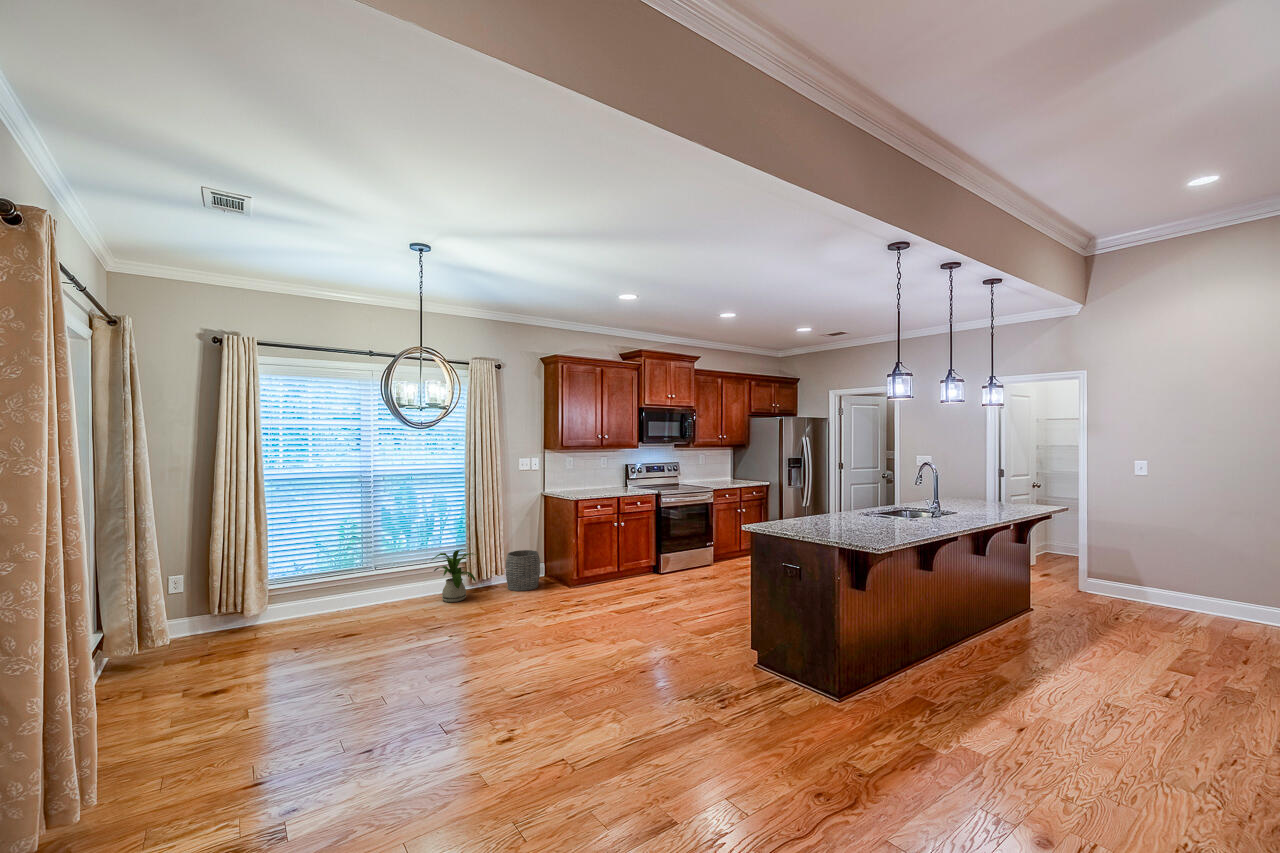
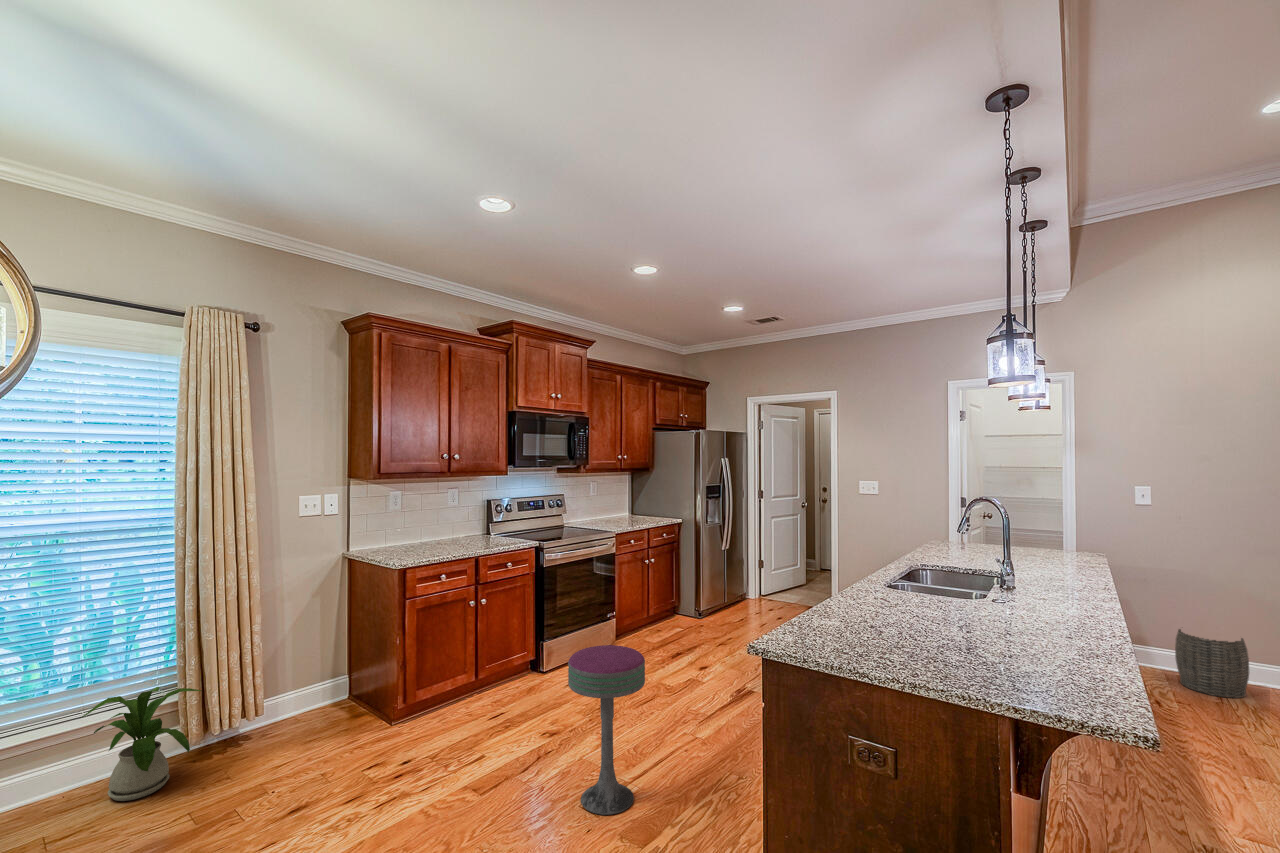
bar stool: none [656,541,699,627] -> present [568,645,645,815]
woven basket: present [506,550,540,591] -> present [1175,629,1249,698]

